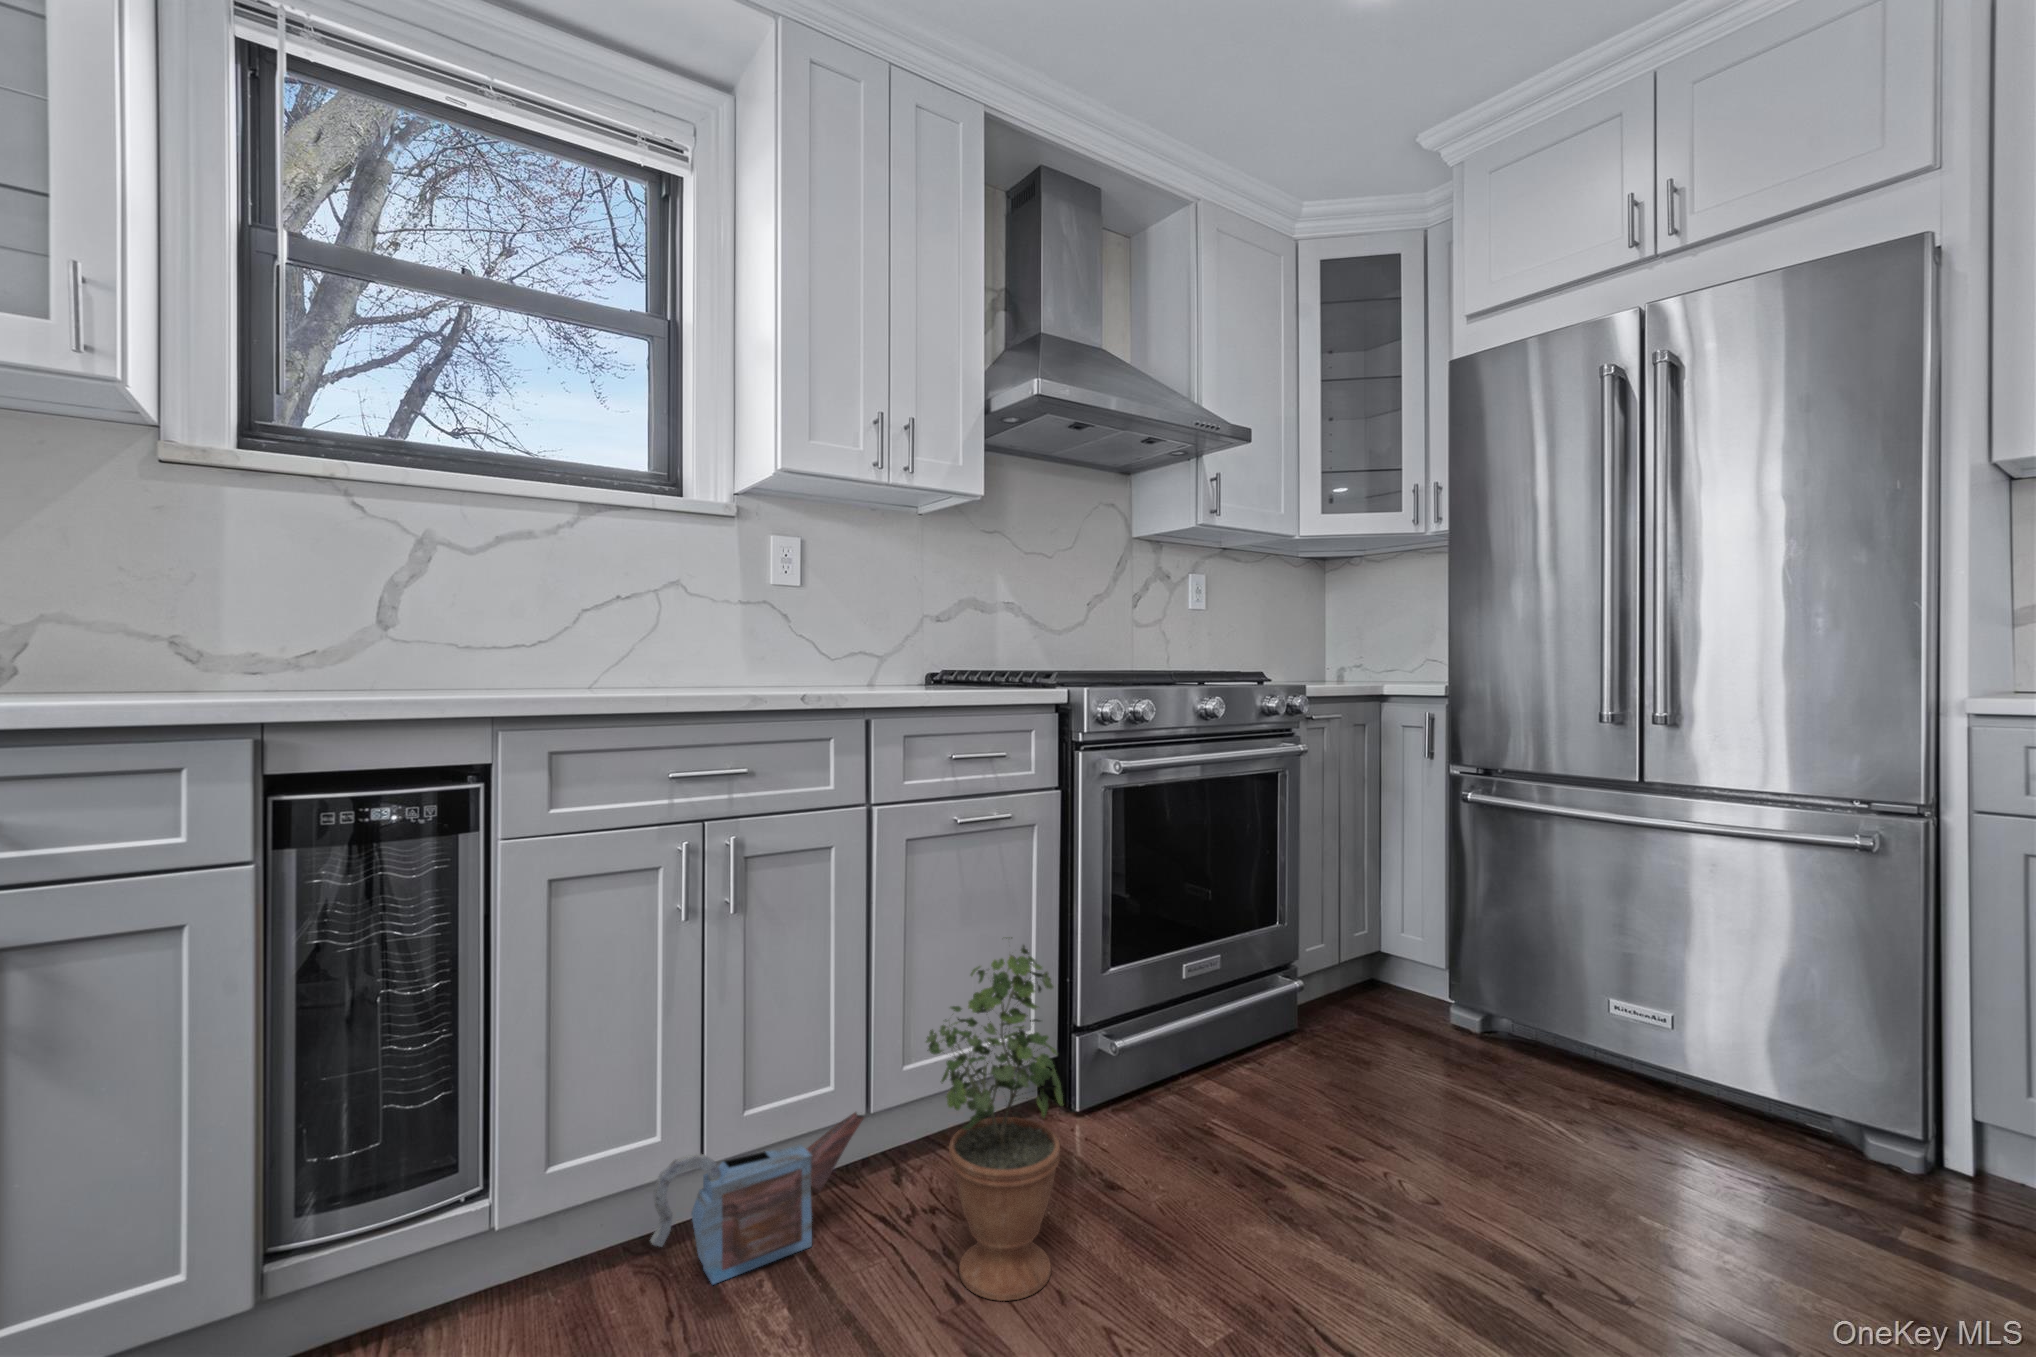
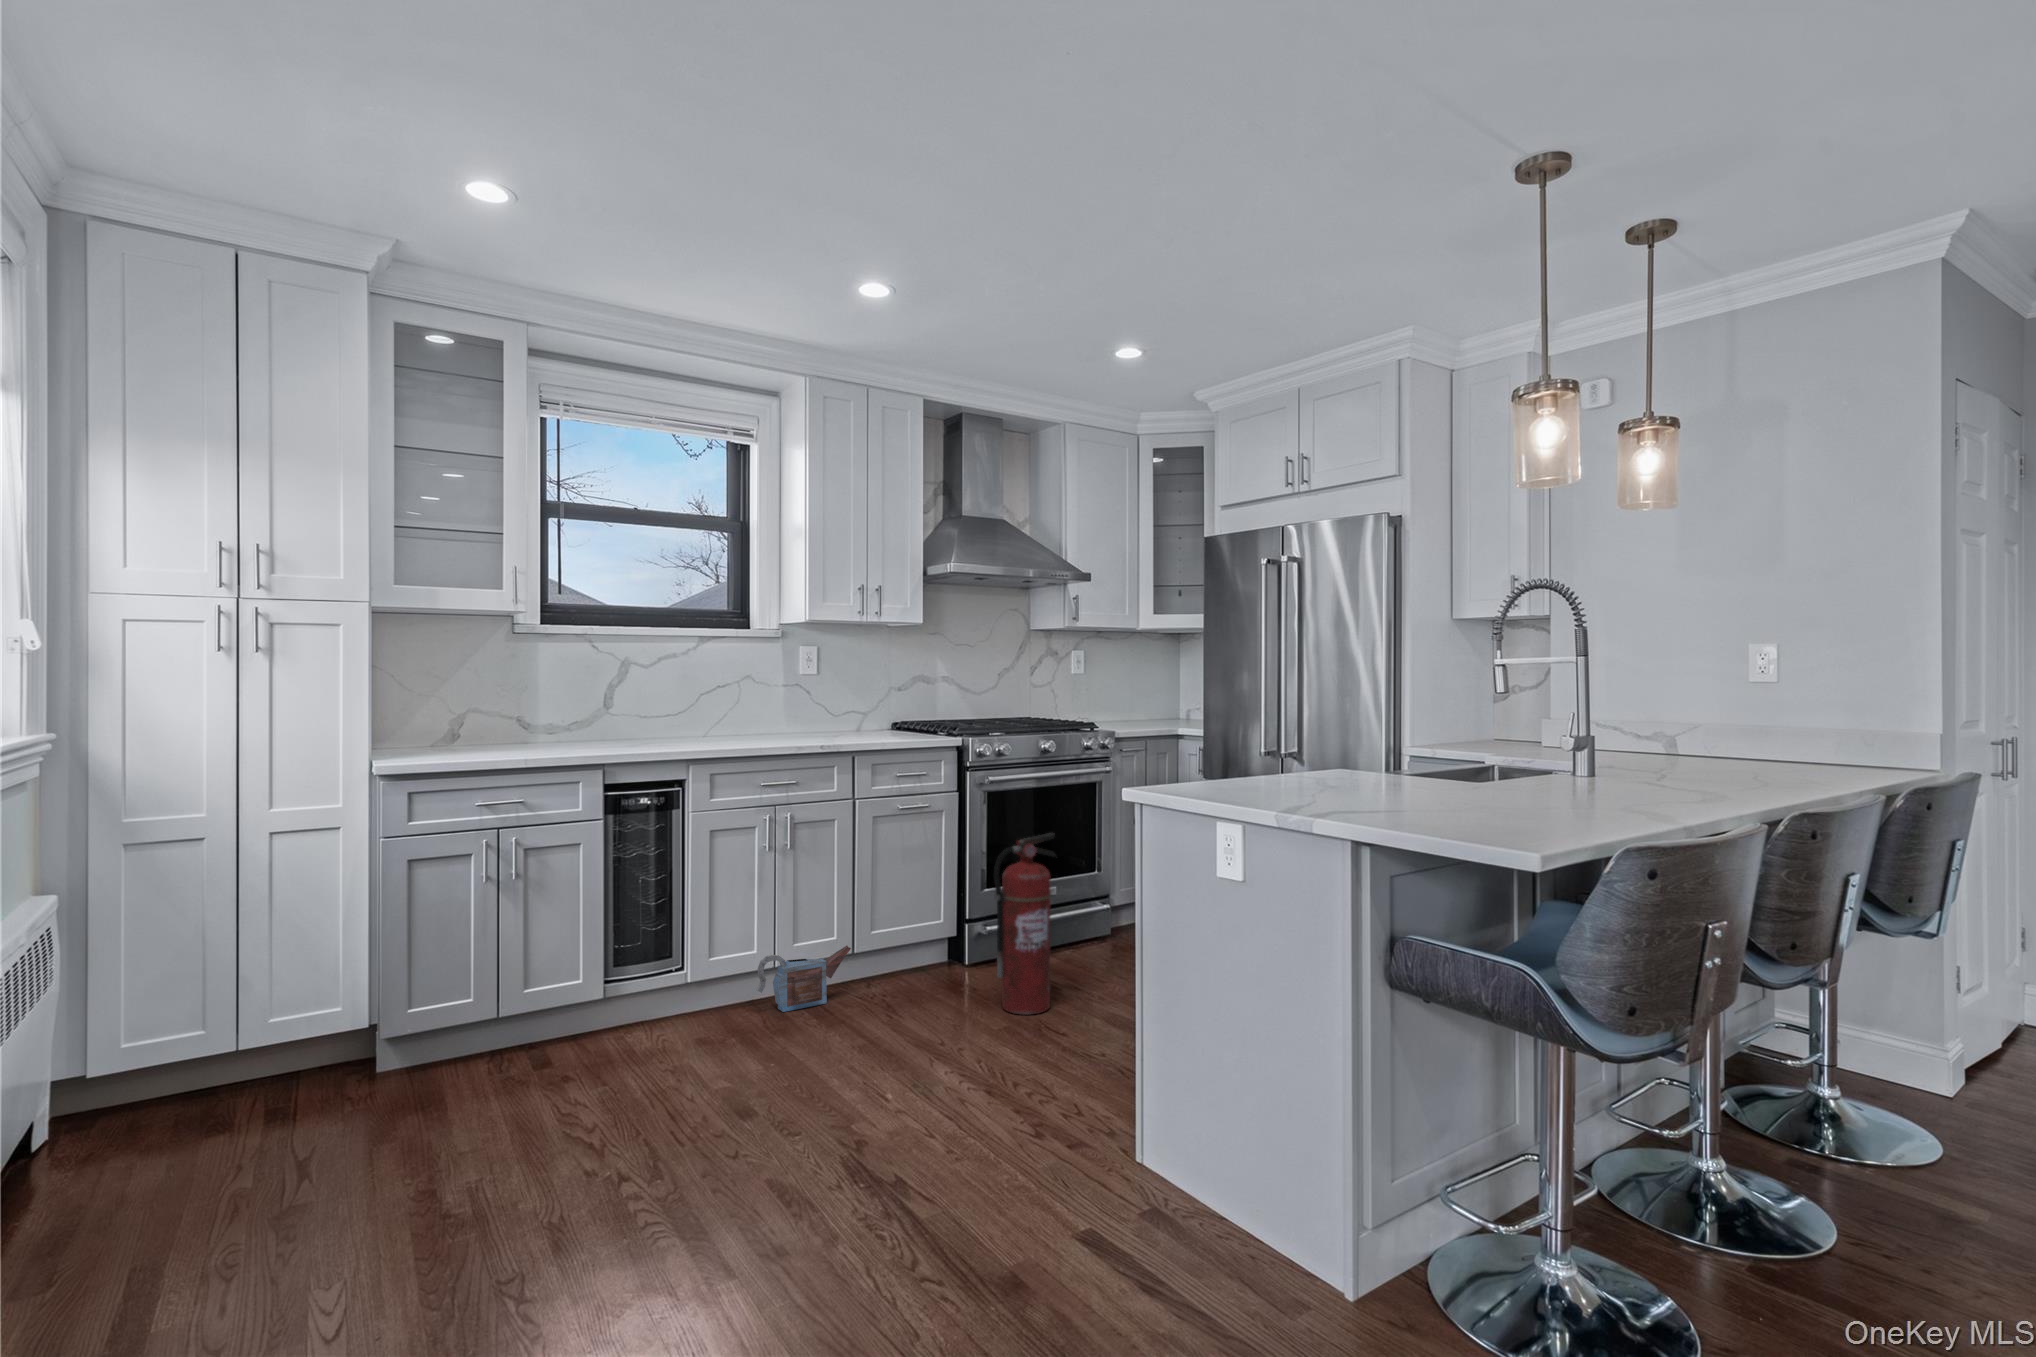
fire extinguisher: none [1181,875,1308,1296] -> present [994,833,1056,1015]
potted plant: present [926,937,1063,1301] -> none [878,861,942,1016]

